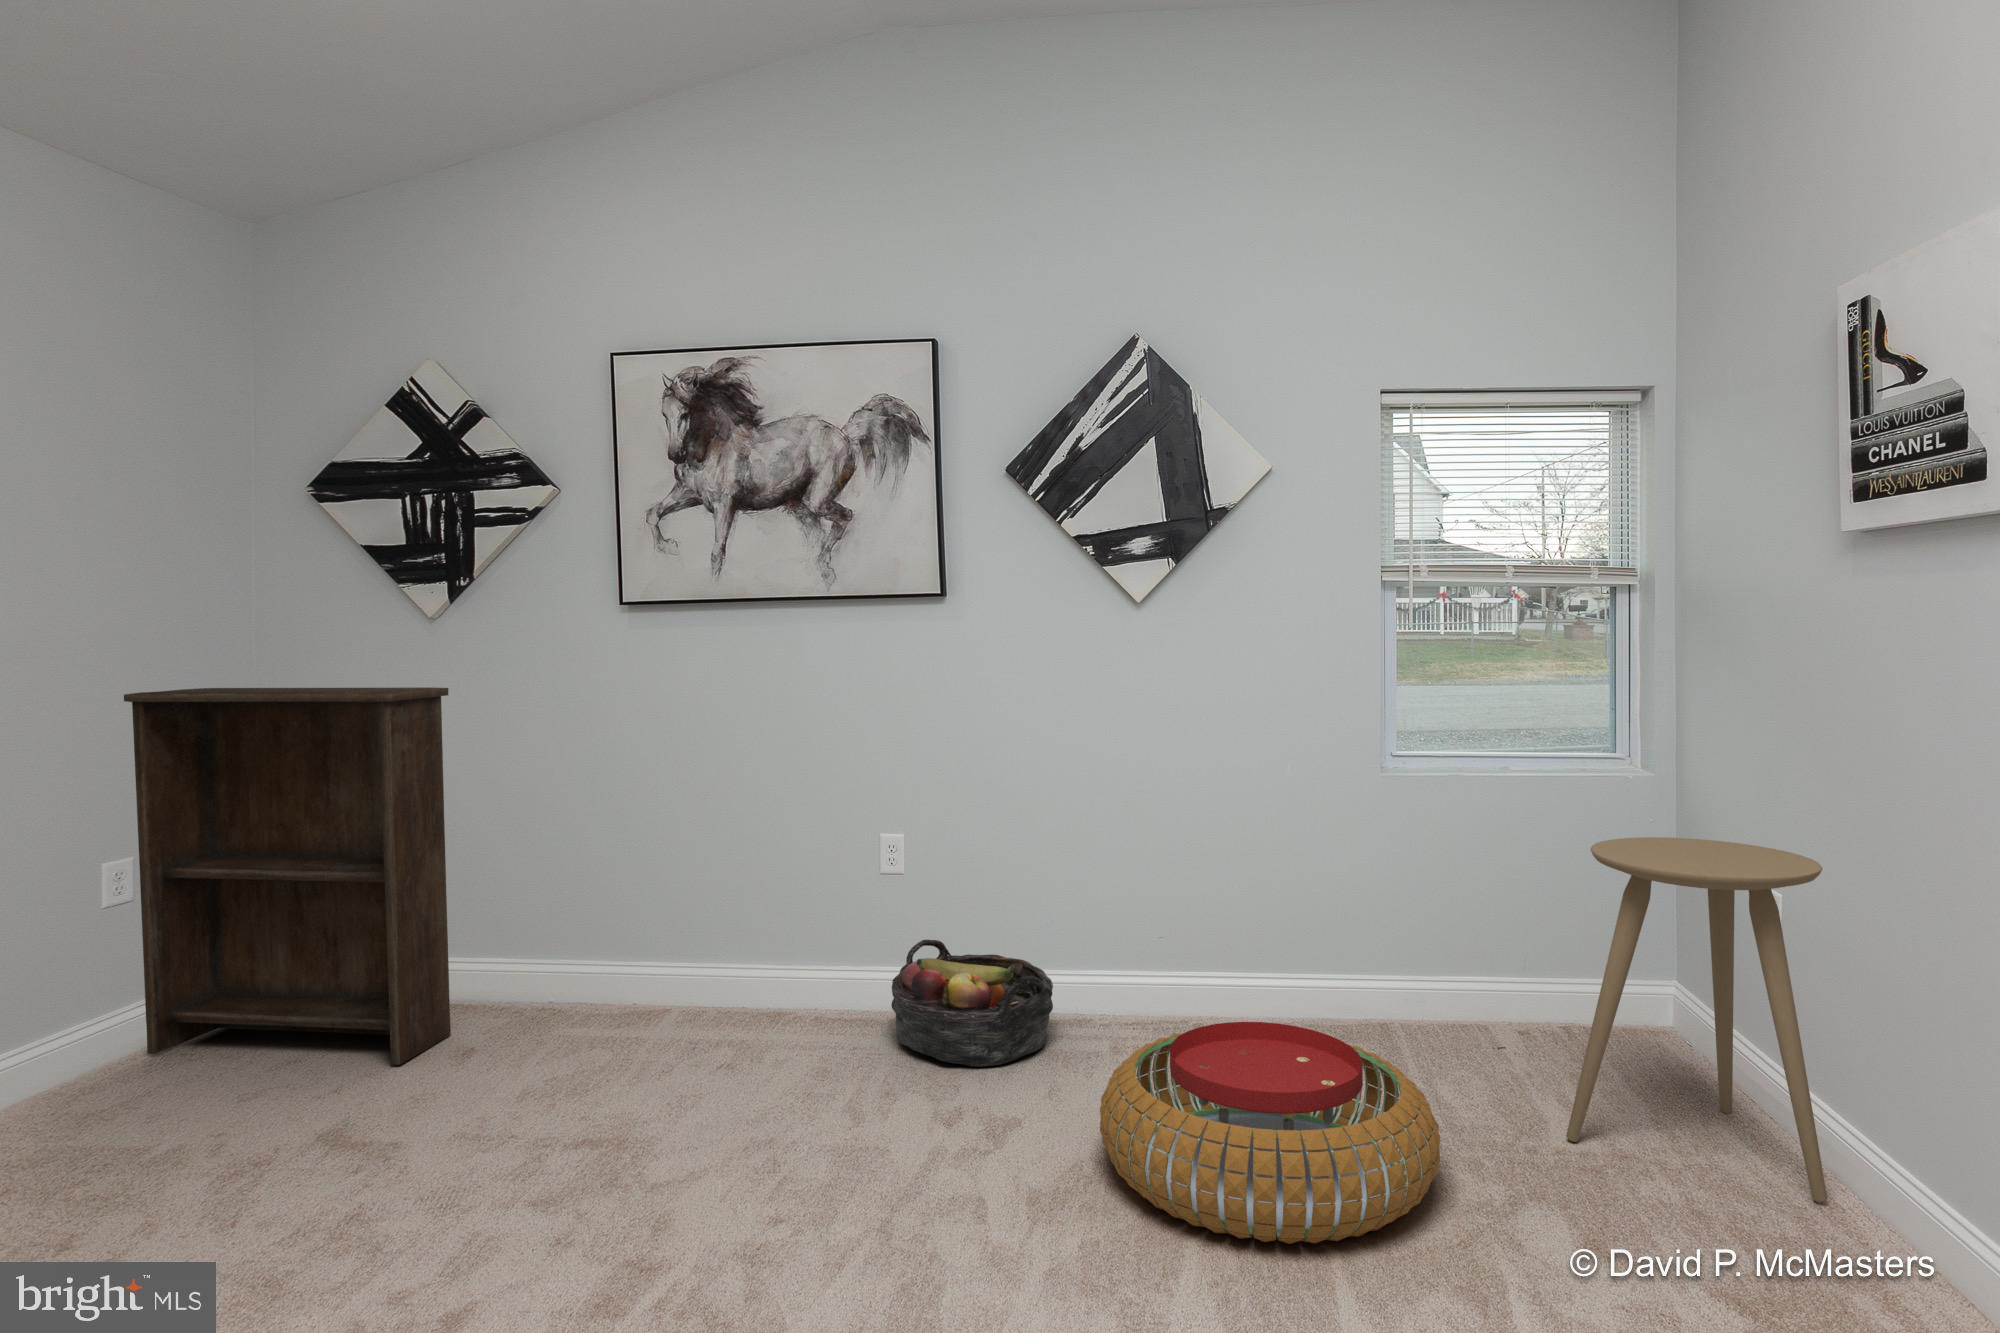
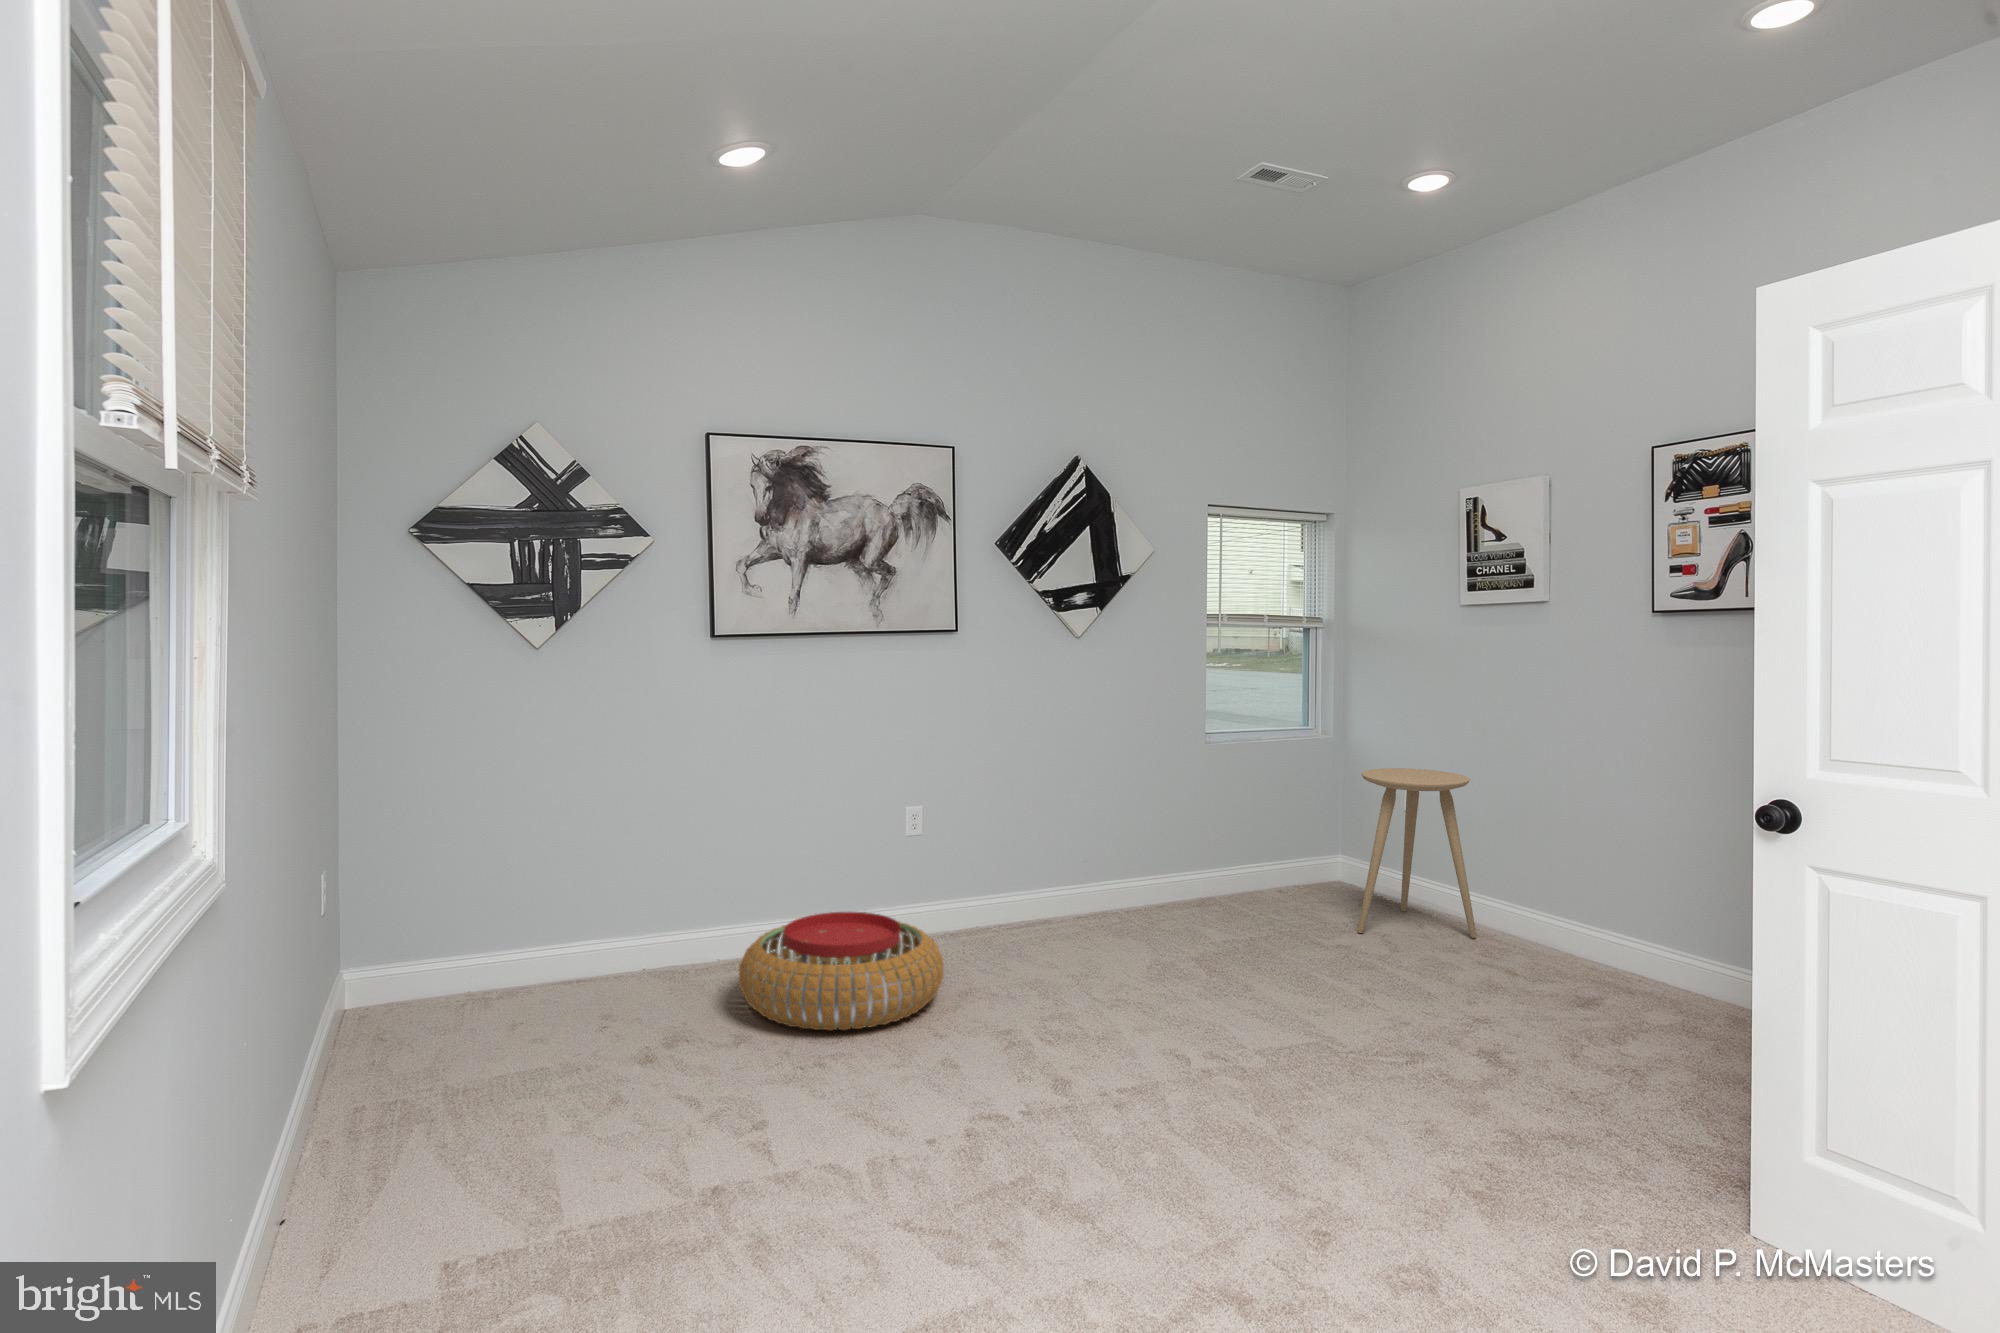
bookshelf: present [124,687,451,1065] -> none [352,710,627,1053]
basket: present [891,940,1053,1067] -> none [947,876,1060,951]
pouf: present [1100,1022,1440,1244] -> present [739,912,944,1031]

